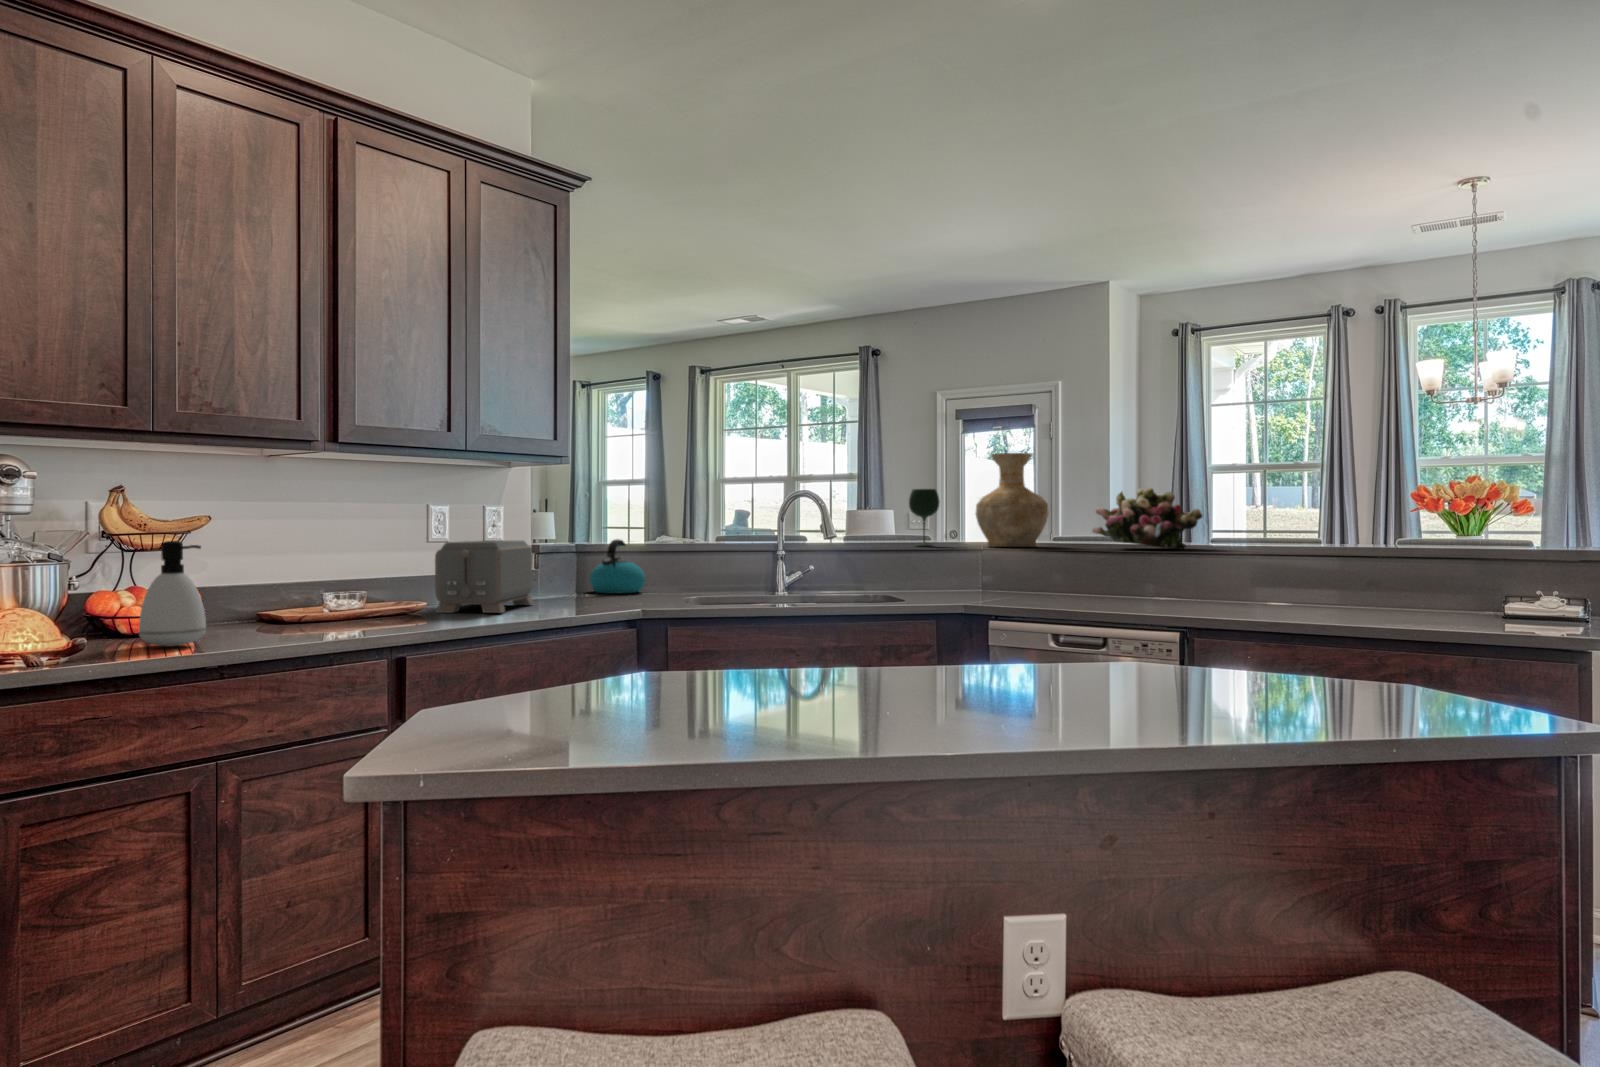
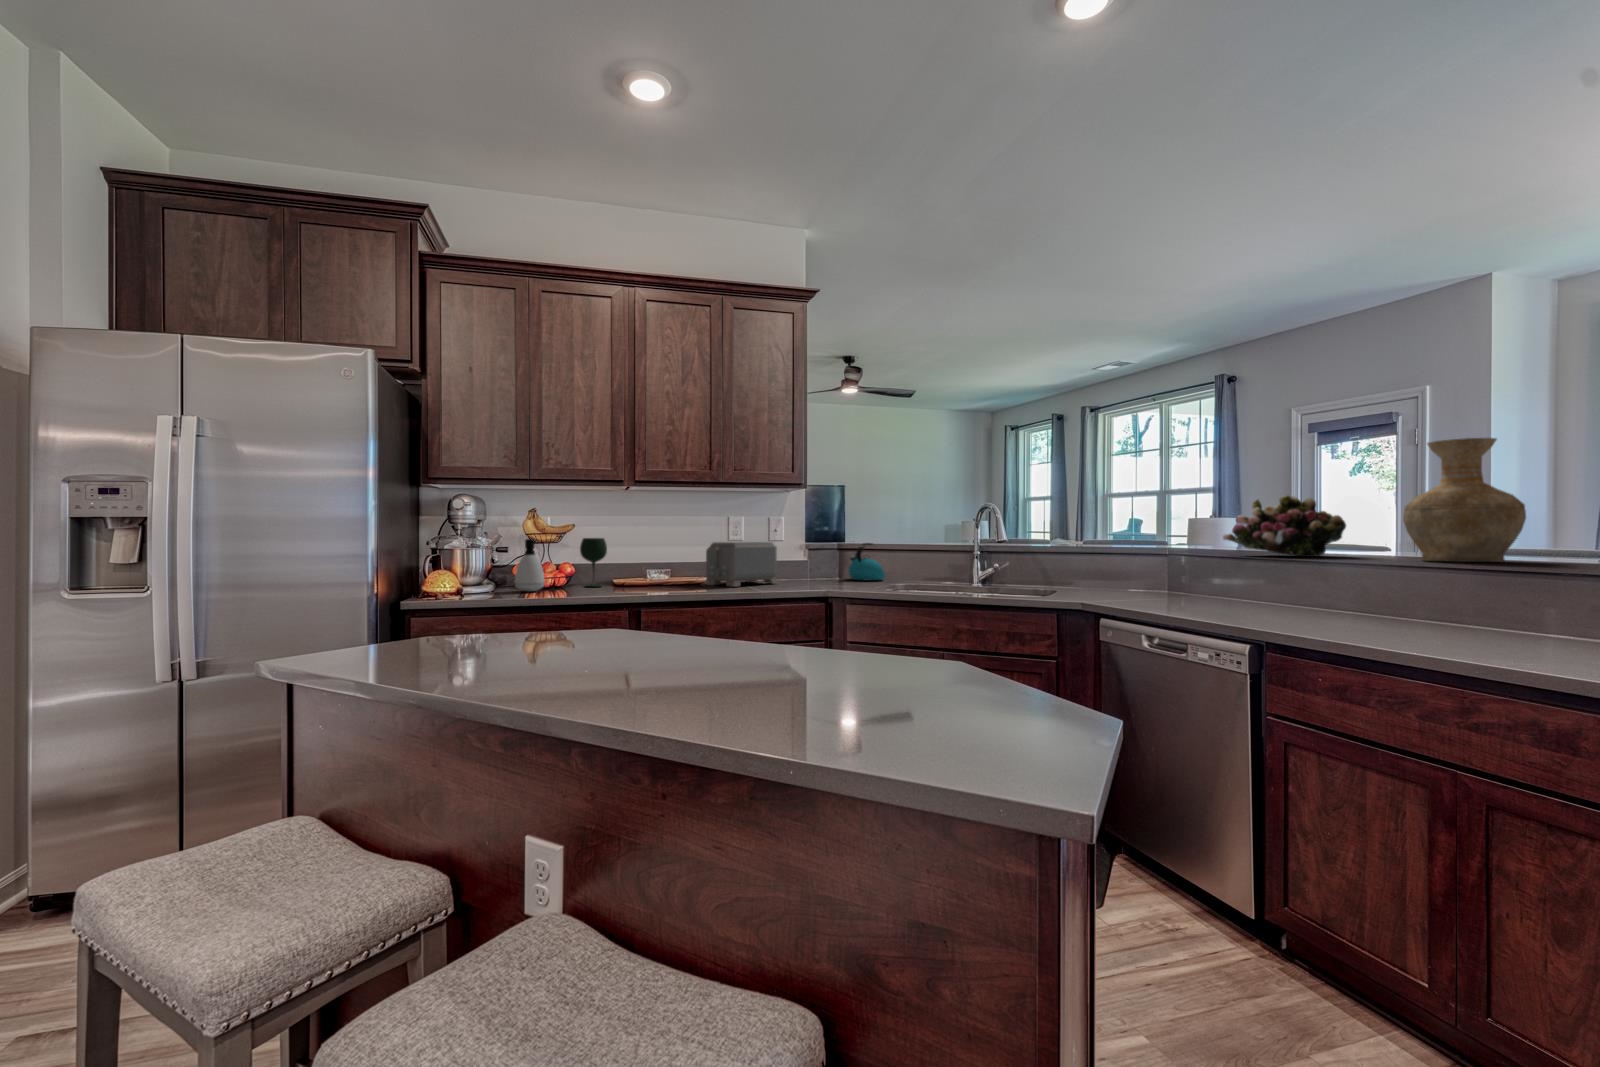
vase: present [976,453,1048,547] -> present [1403,438,1526,562]
wine glass: present [909,489,940,546] -> present [580,538,607,587]

